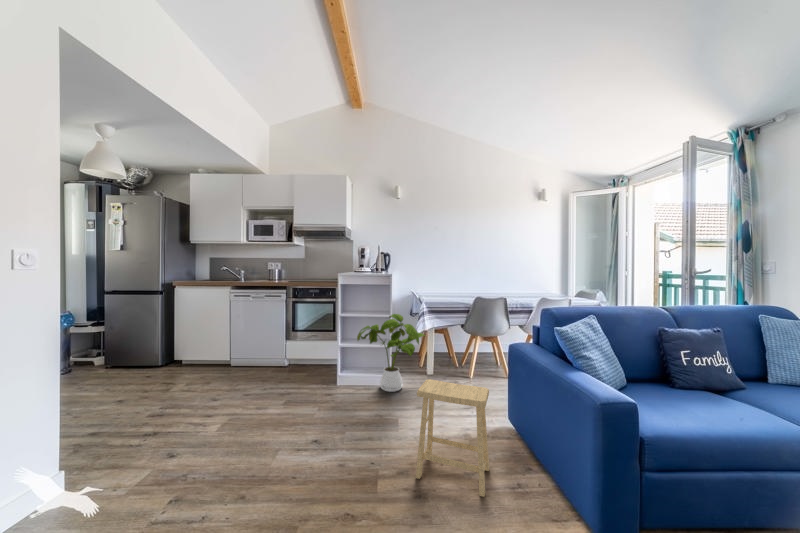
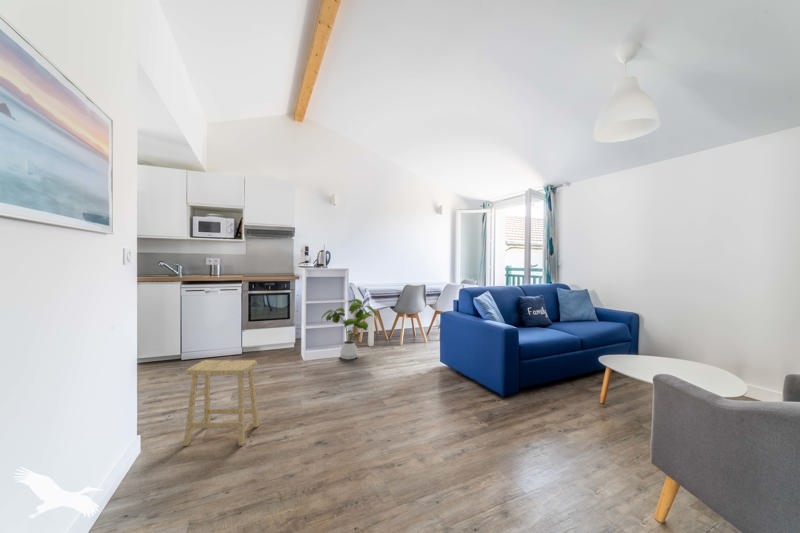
footstool: present [416,379,489,497] -> present [184,360,259,446]

